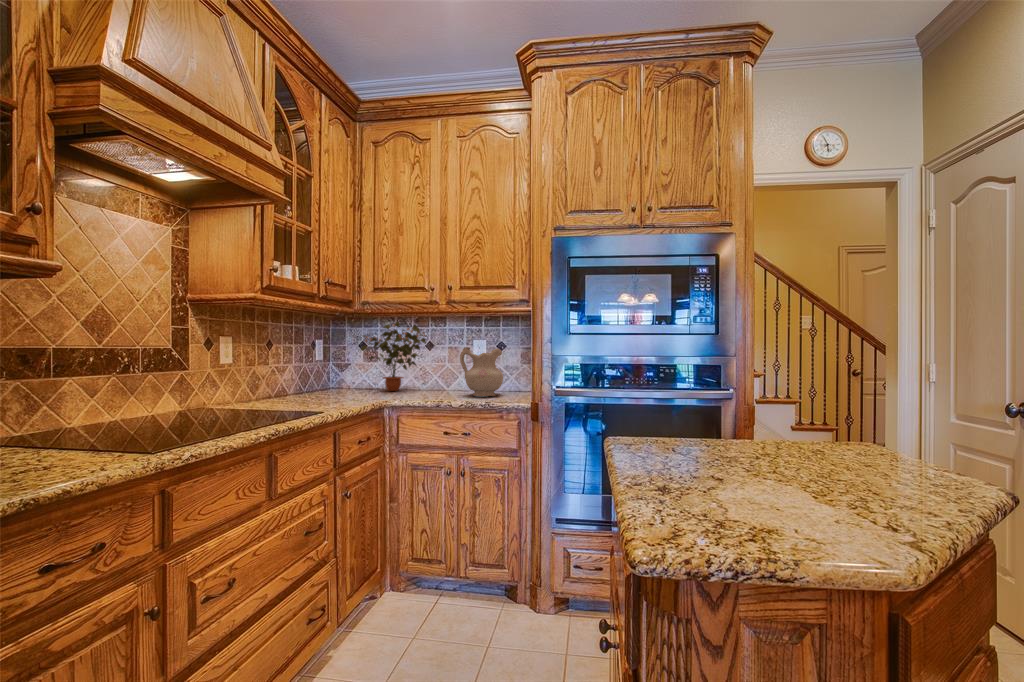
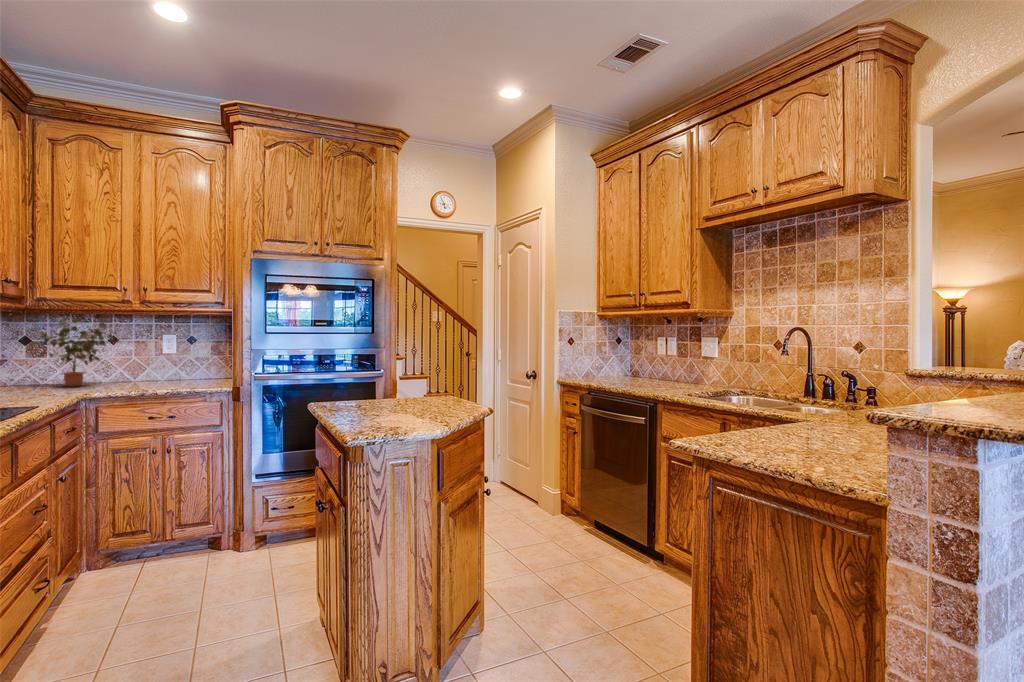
ceramic pitcher: present [460,347,503,396] -> none [158,343,202,386]

